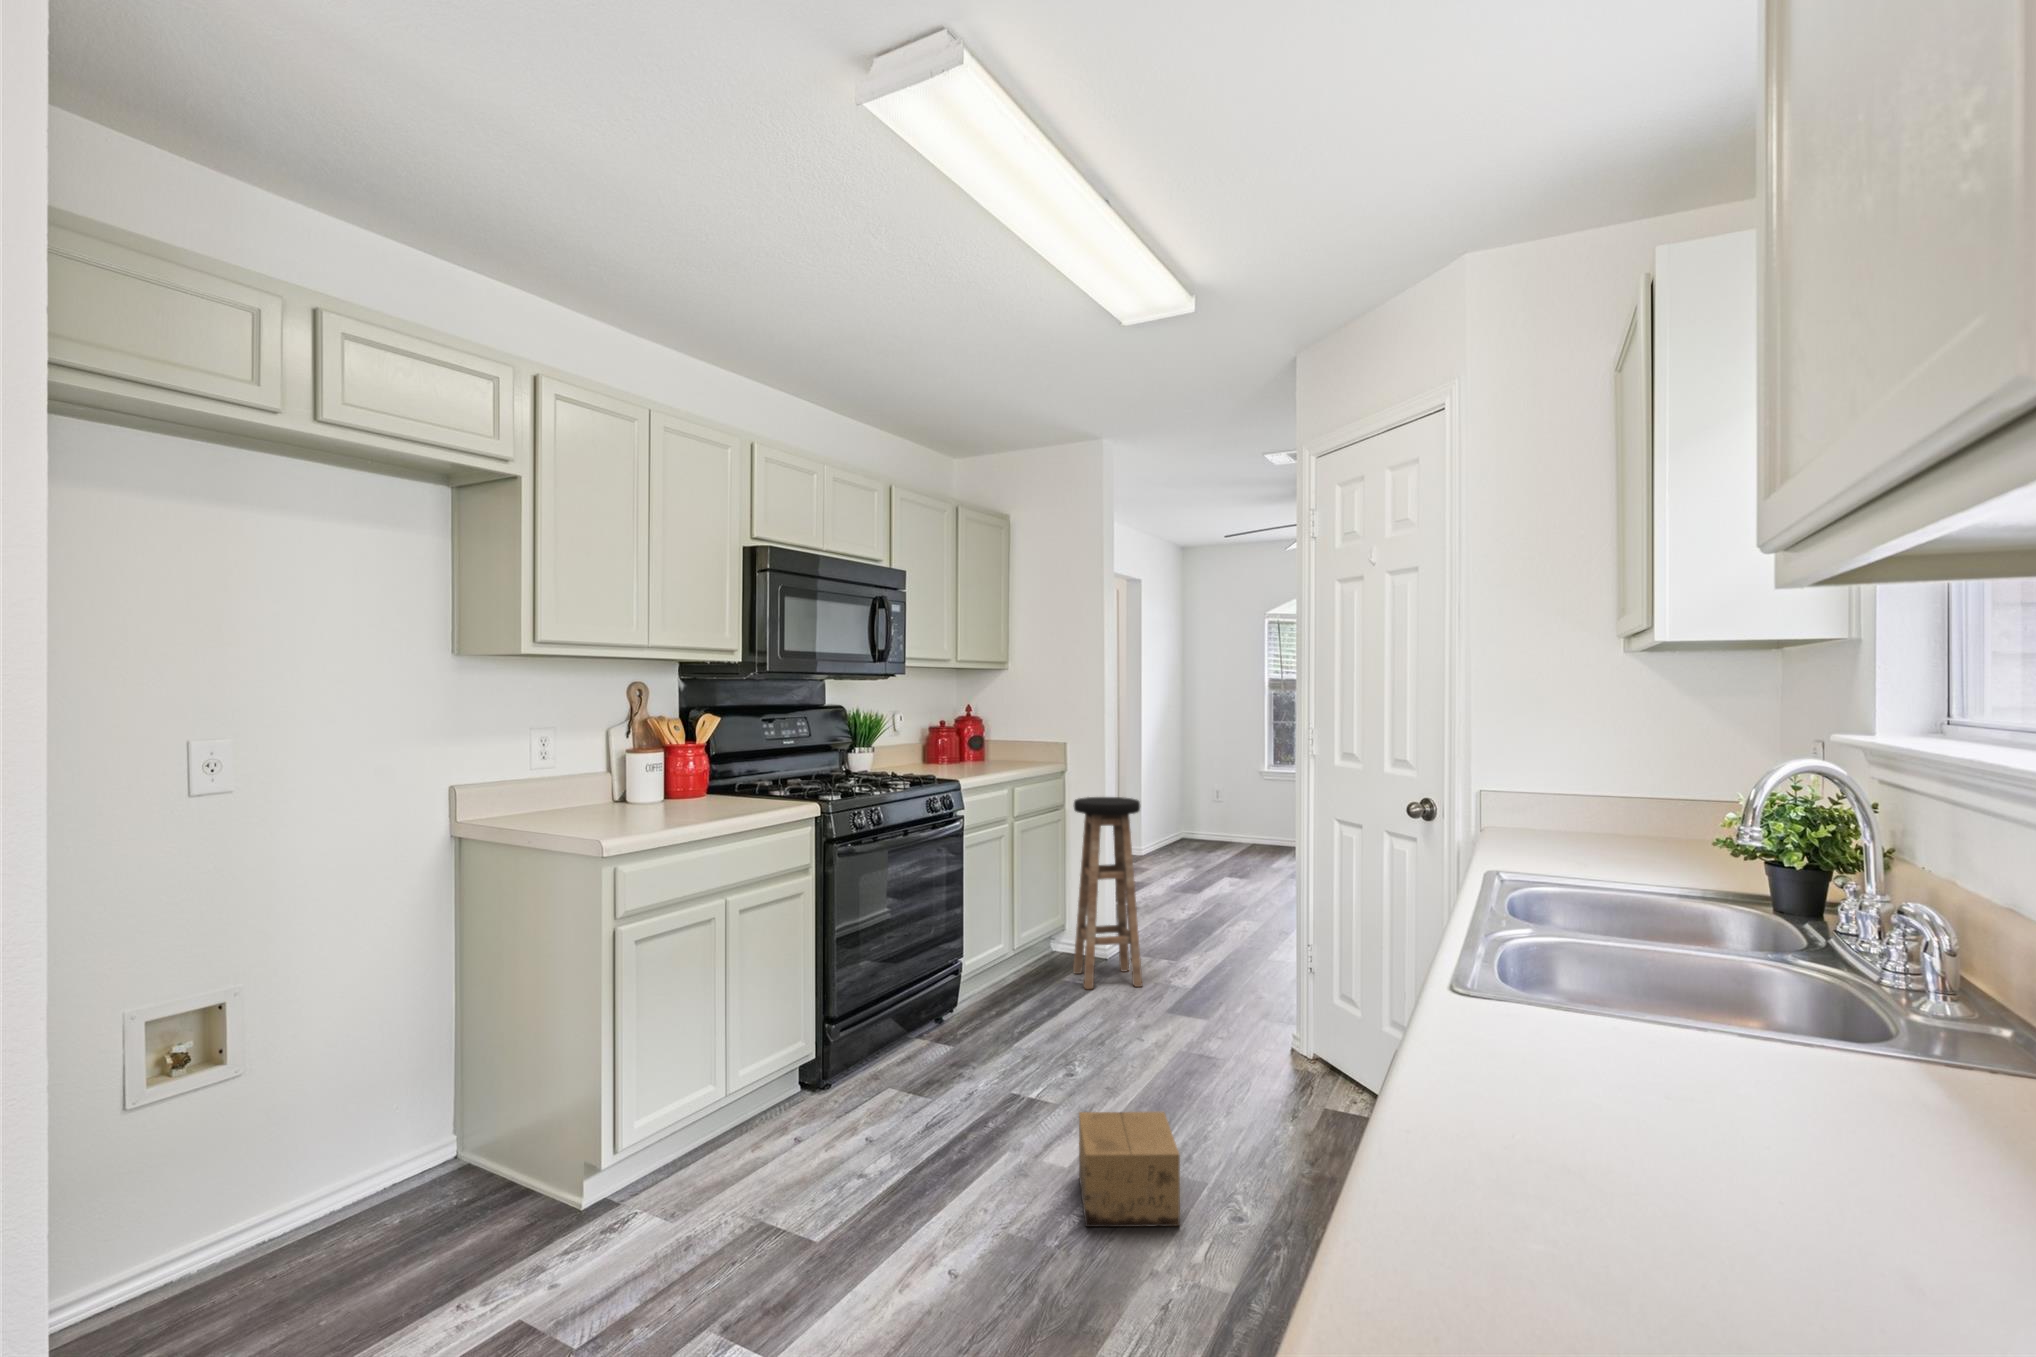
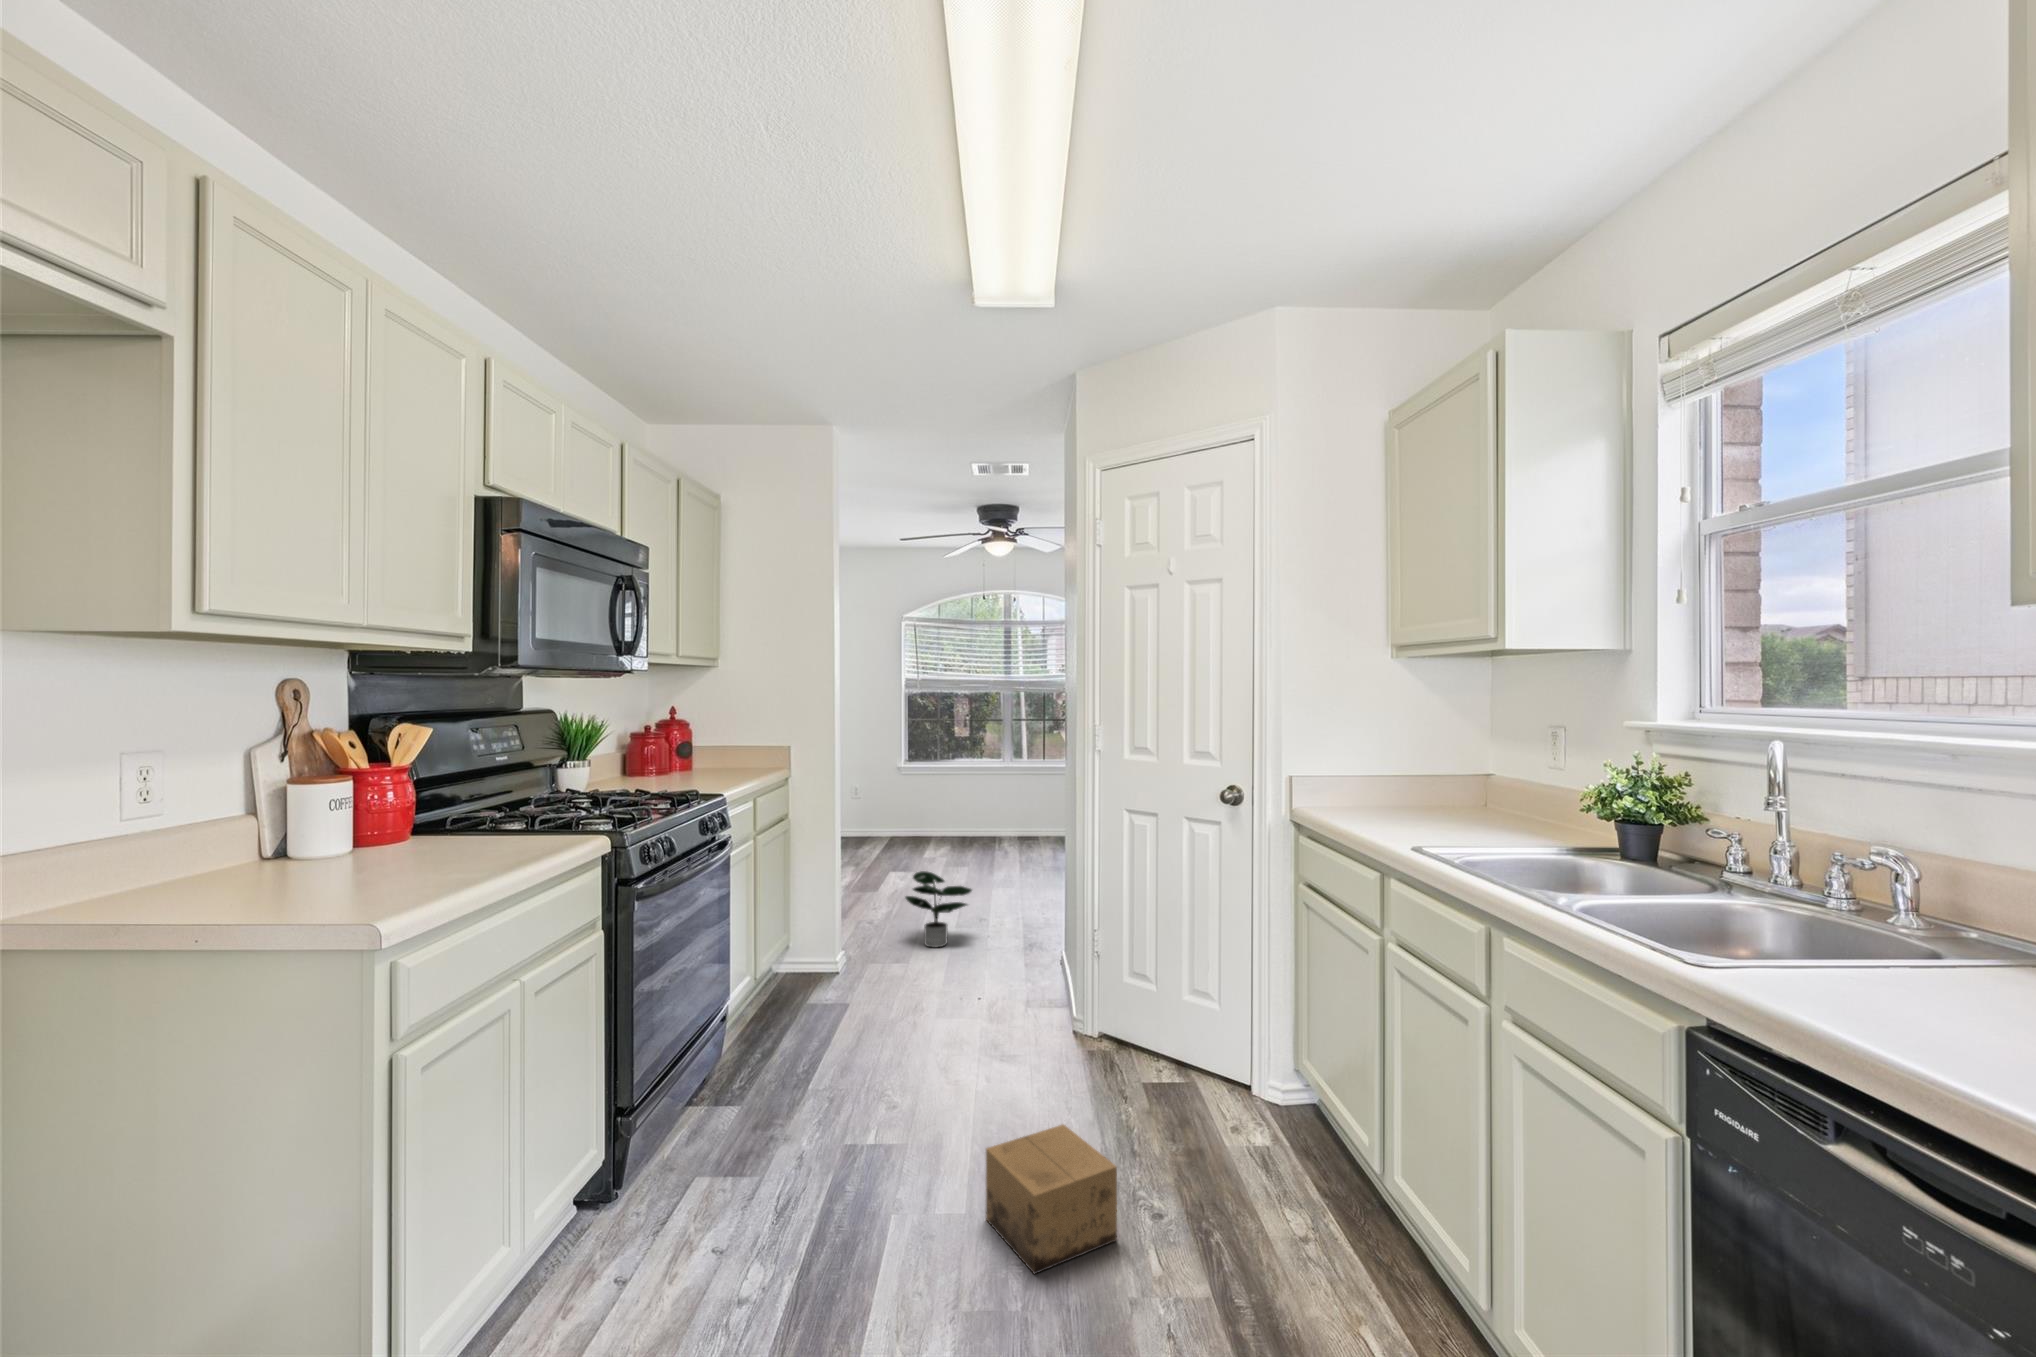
bar stool: present [1073,797,1143,989] -> none [812,801,893,1007]
potted plant: none [1186,876,1257,954] -> present [905,871,972,947]

